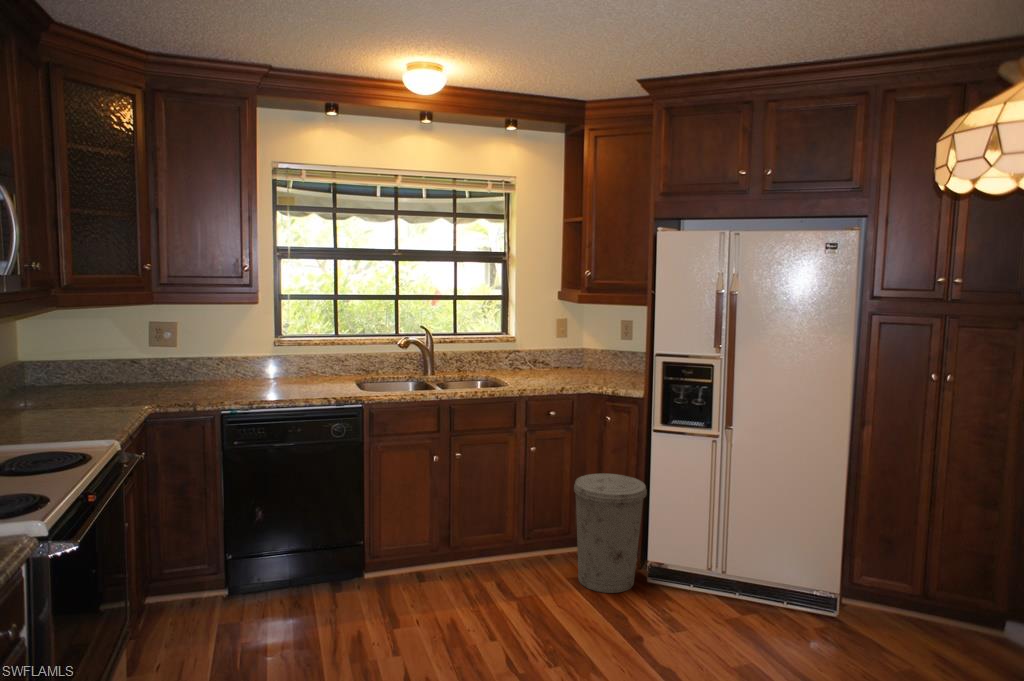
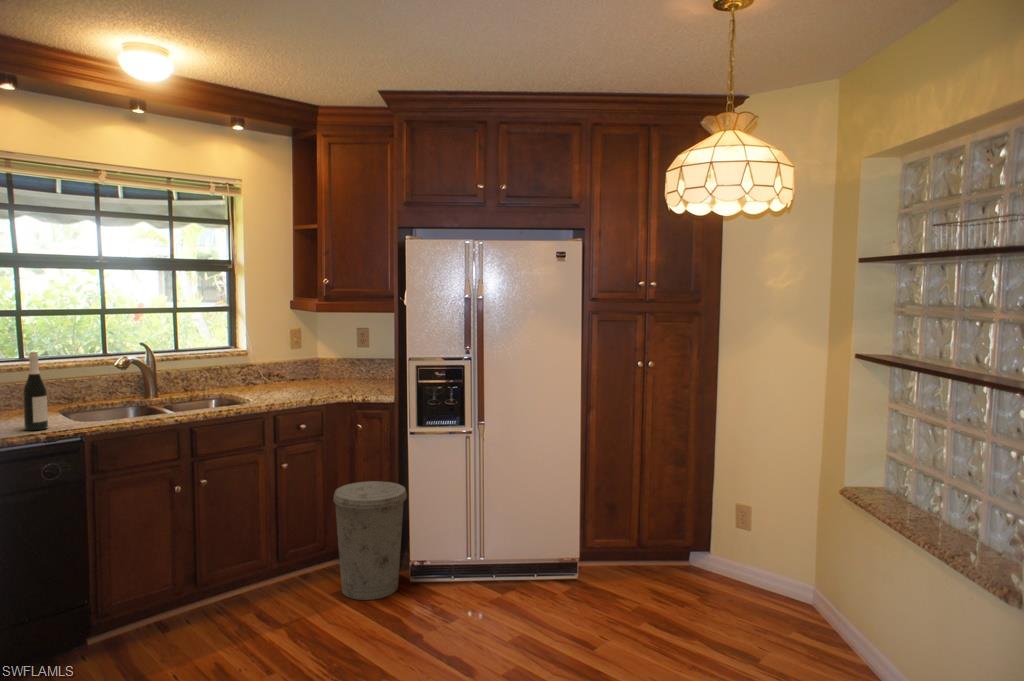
wine bottle: none [321,330,338,396] -> present [23,352,48,431]

